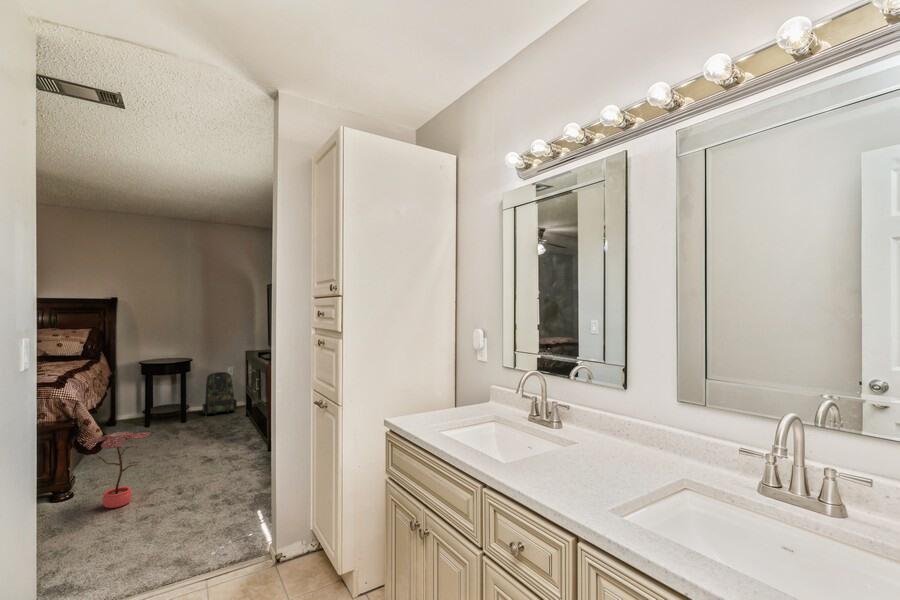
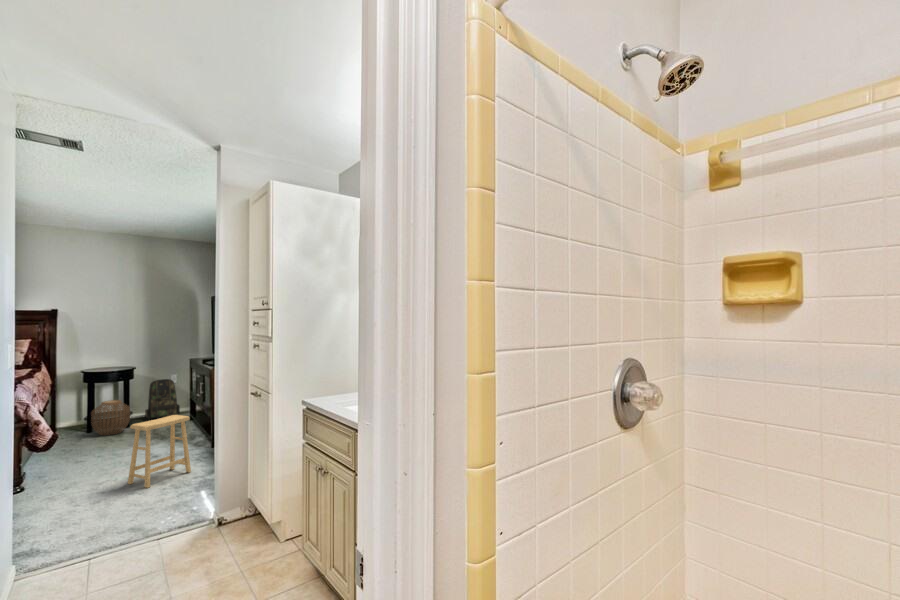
woven basket: none [148,394,187,431] -> present [91,400,130,435]
footstool: none [179,417,246,501] -> present [128,415,191,488]
potted plant: present [83,431,151,508] -> none [37,430,102,497]

